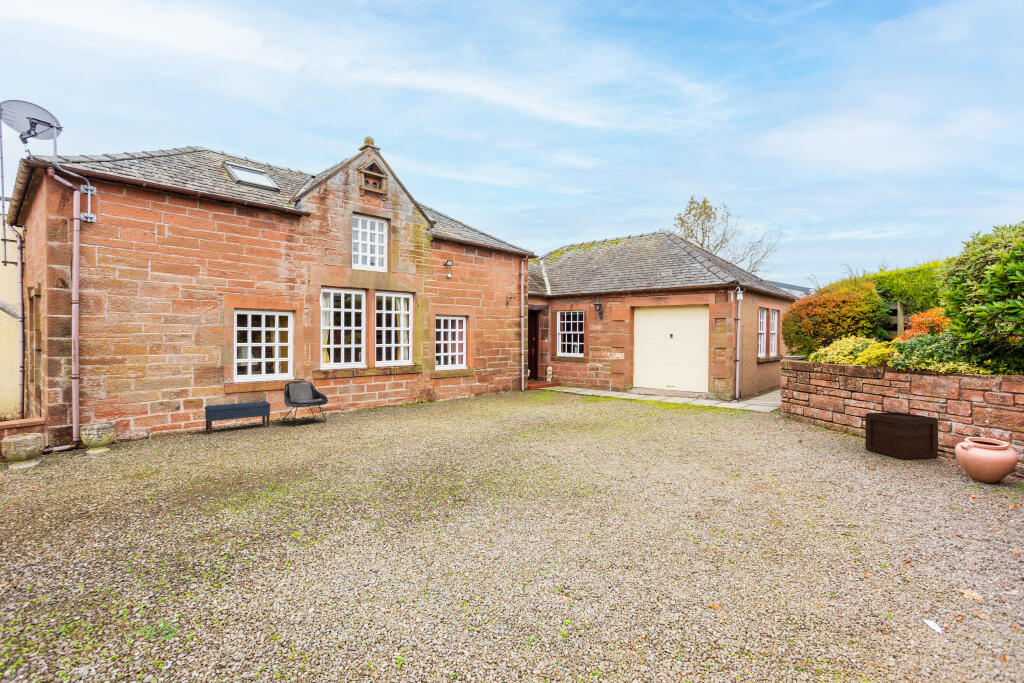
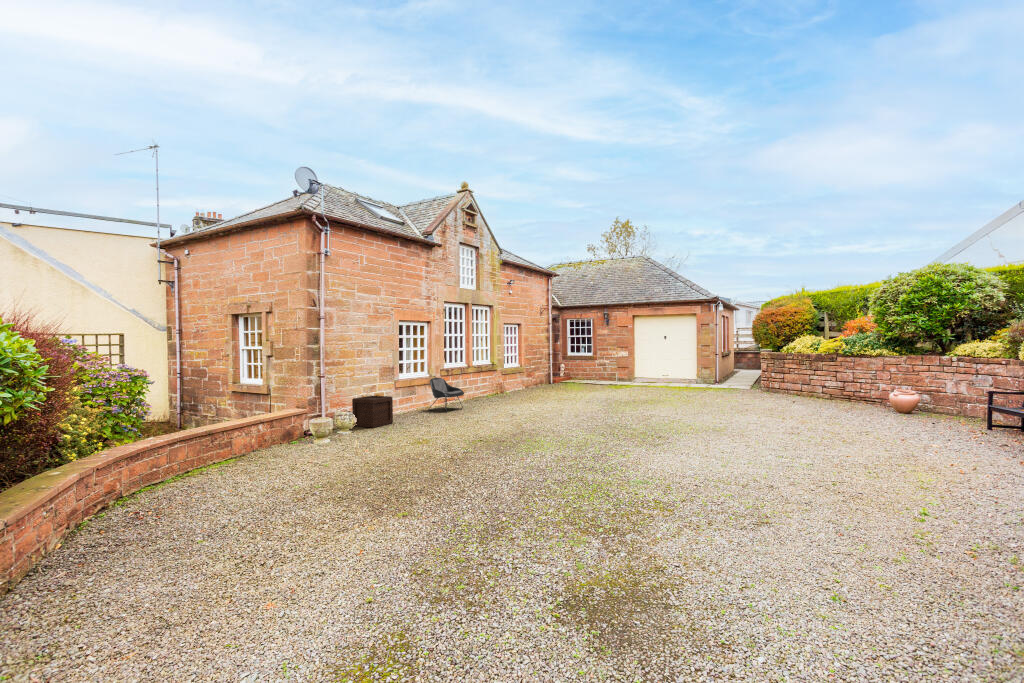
bench: present [205,401,271,434] -> none [385,394,429,420]
wooden crate: present [865,412,938,459] -> present [352,396,393,428]

